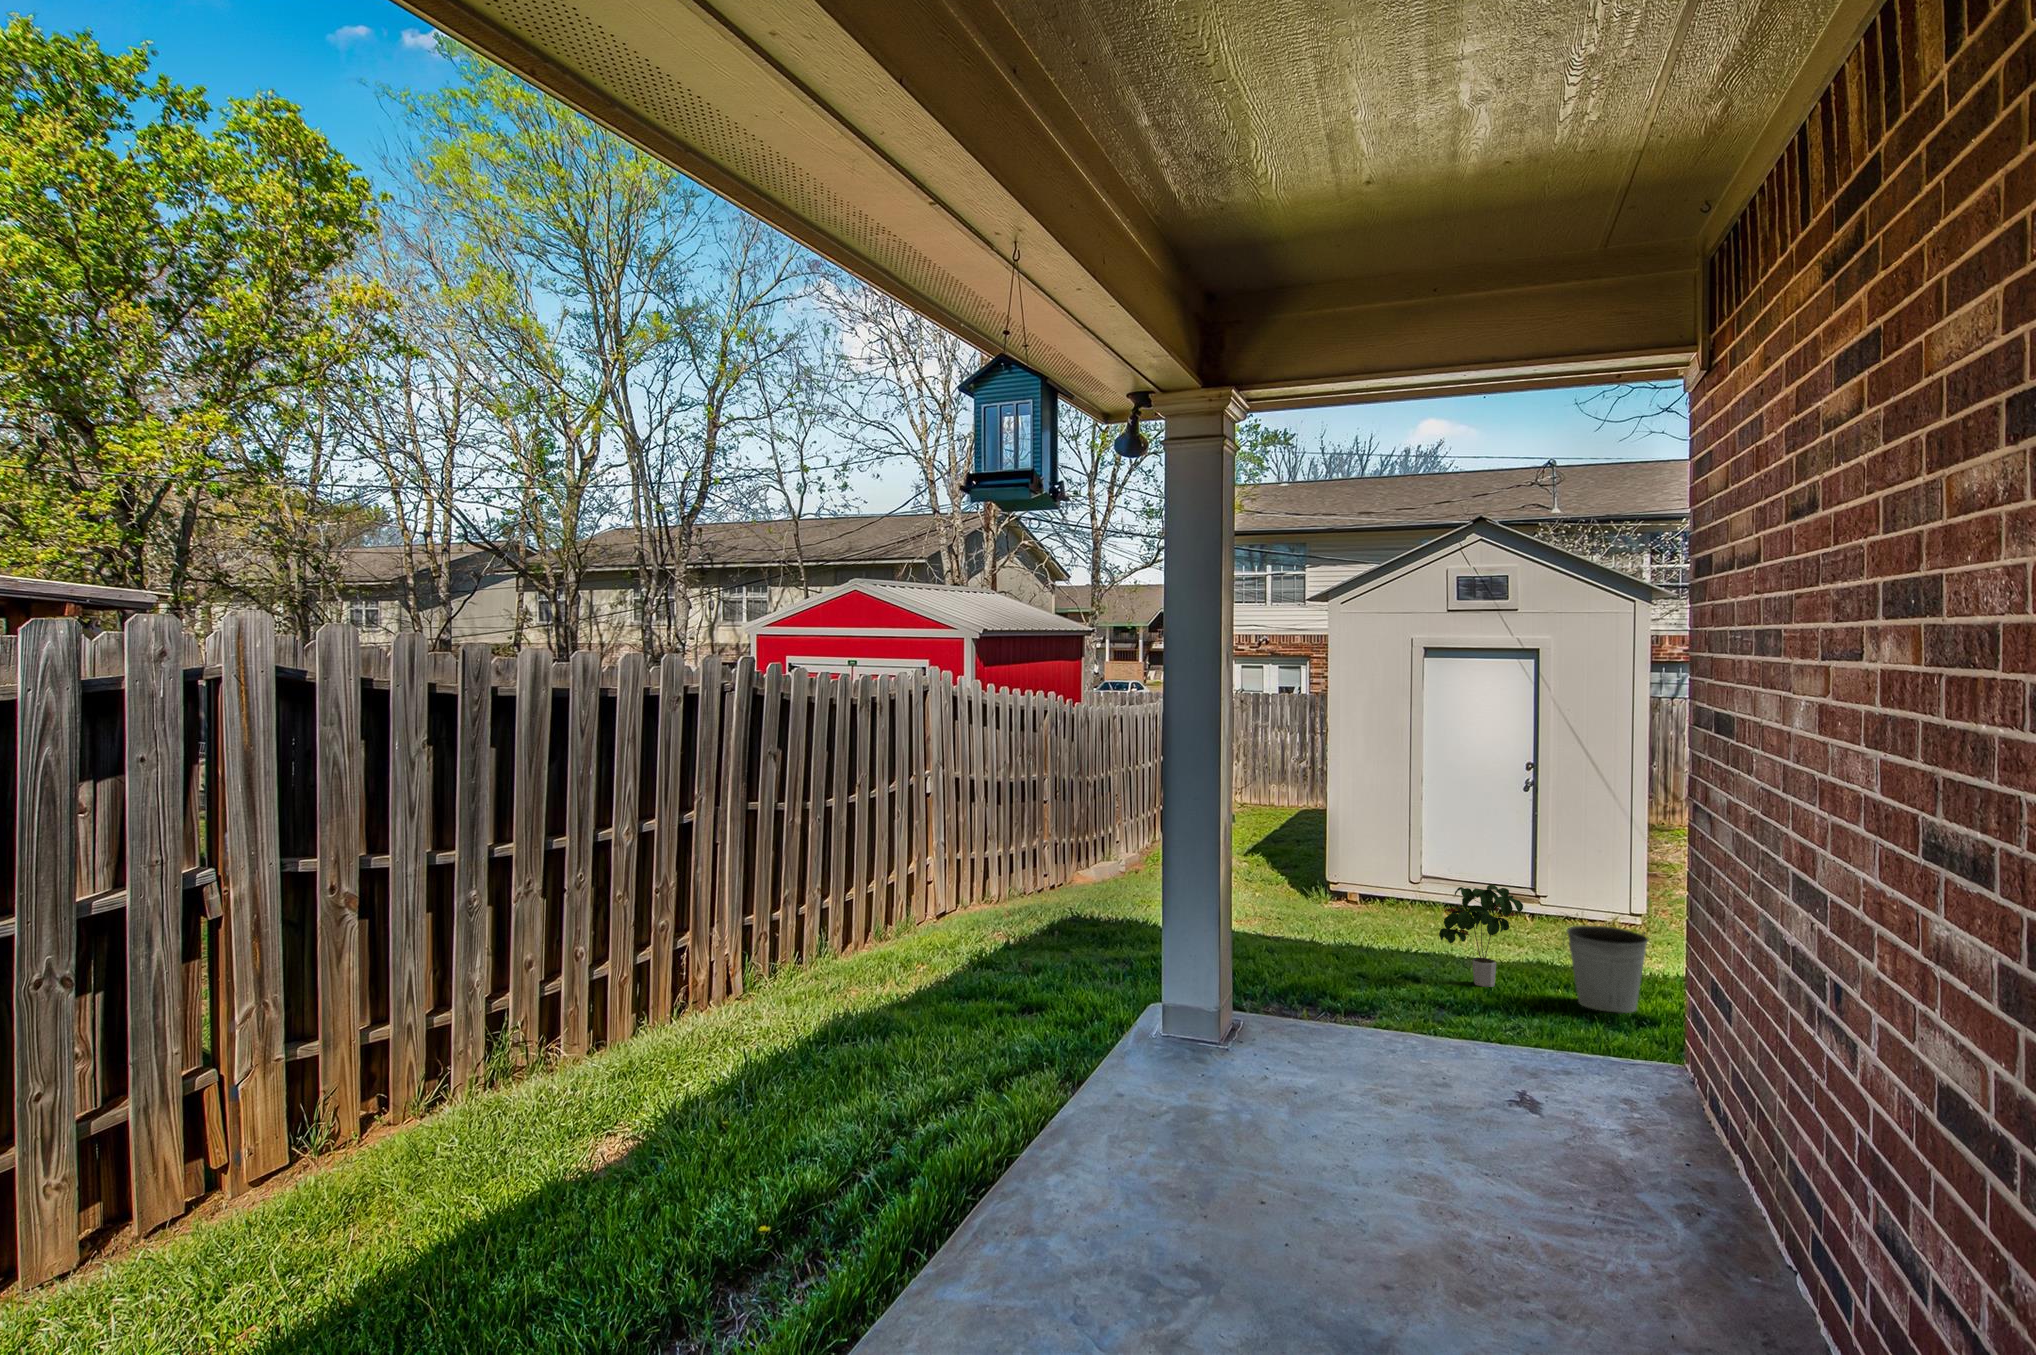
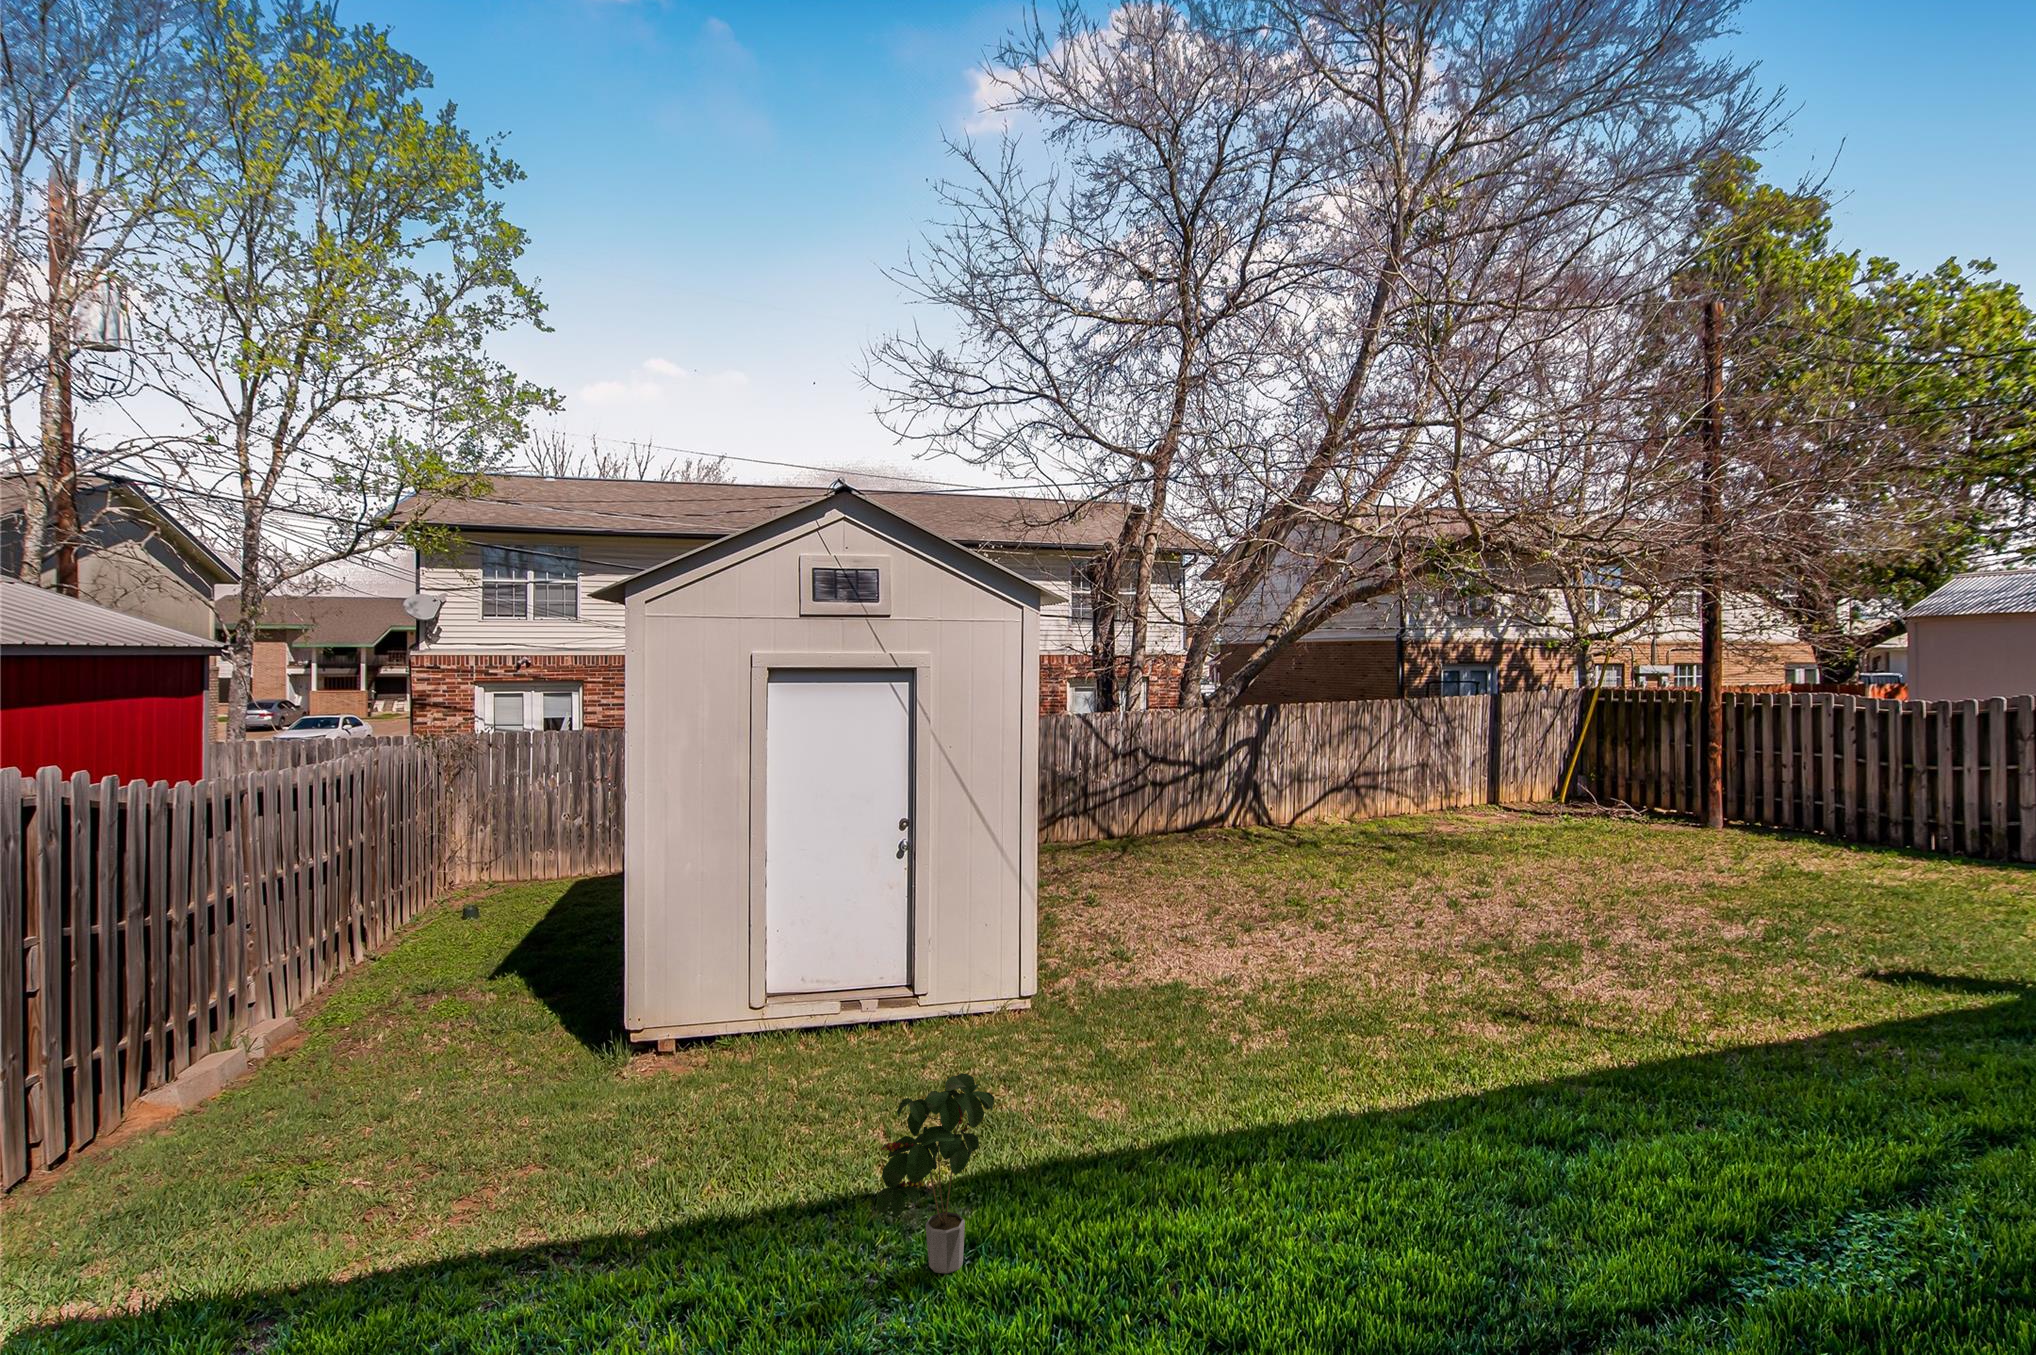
bucket: present [1566,926,1648,1013] -> none [1074,1113,1198,1283]

